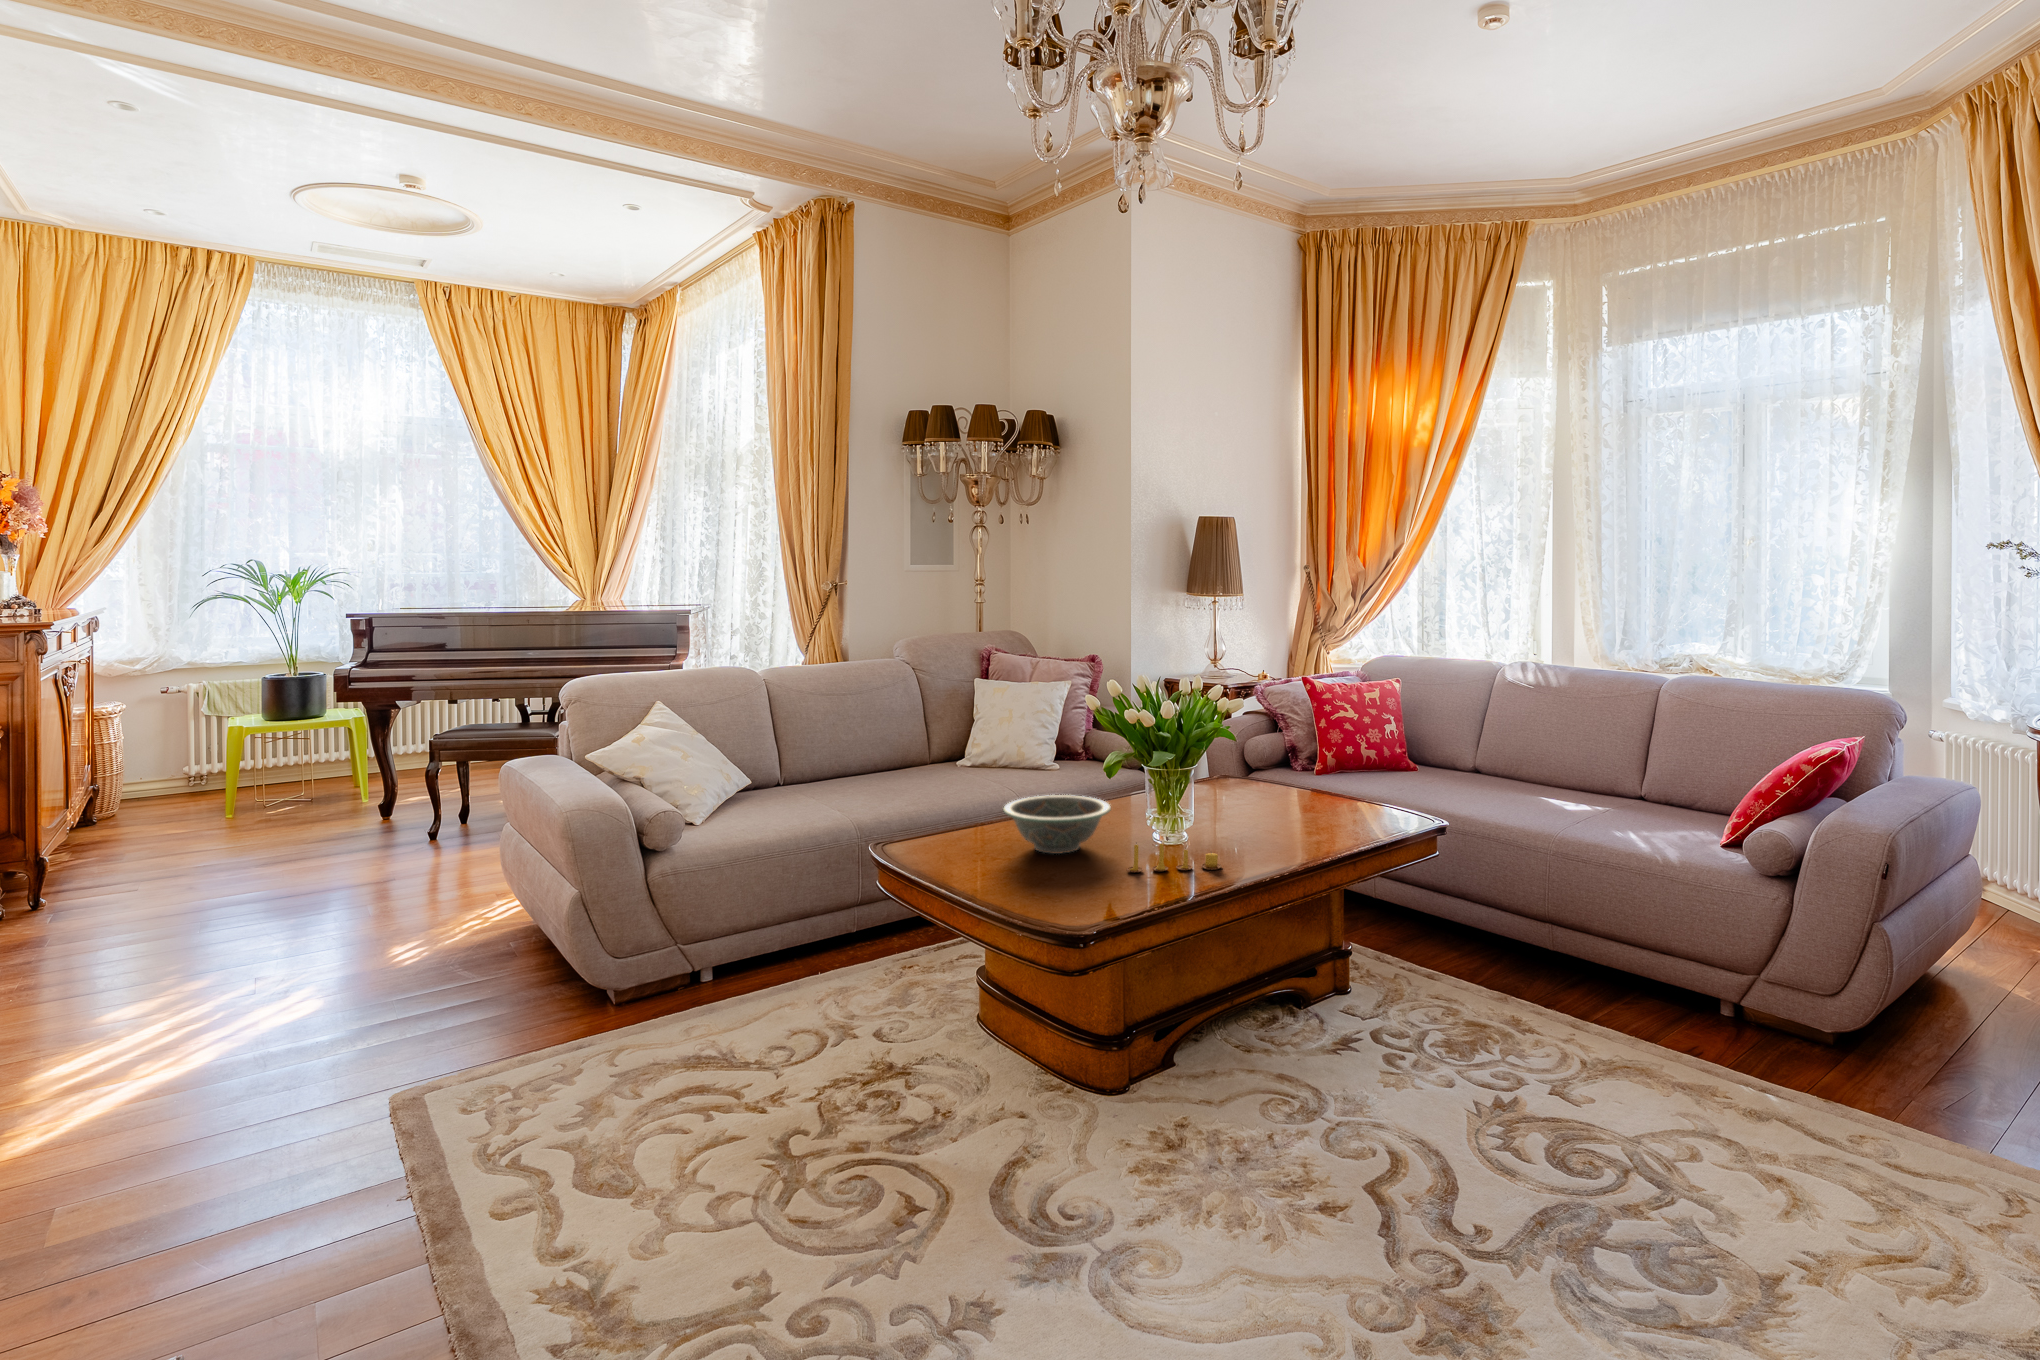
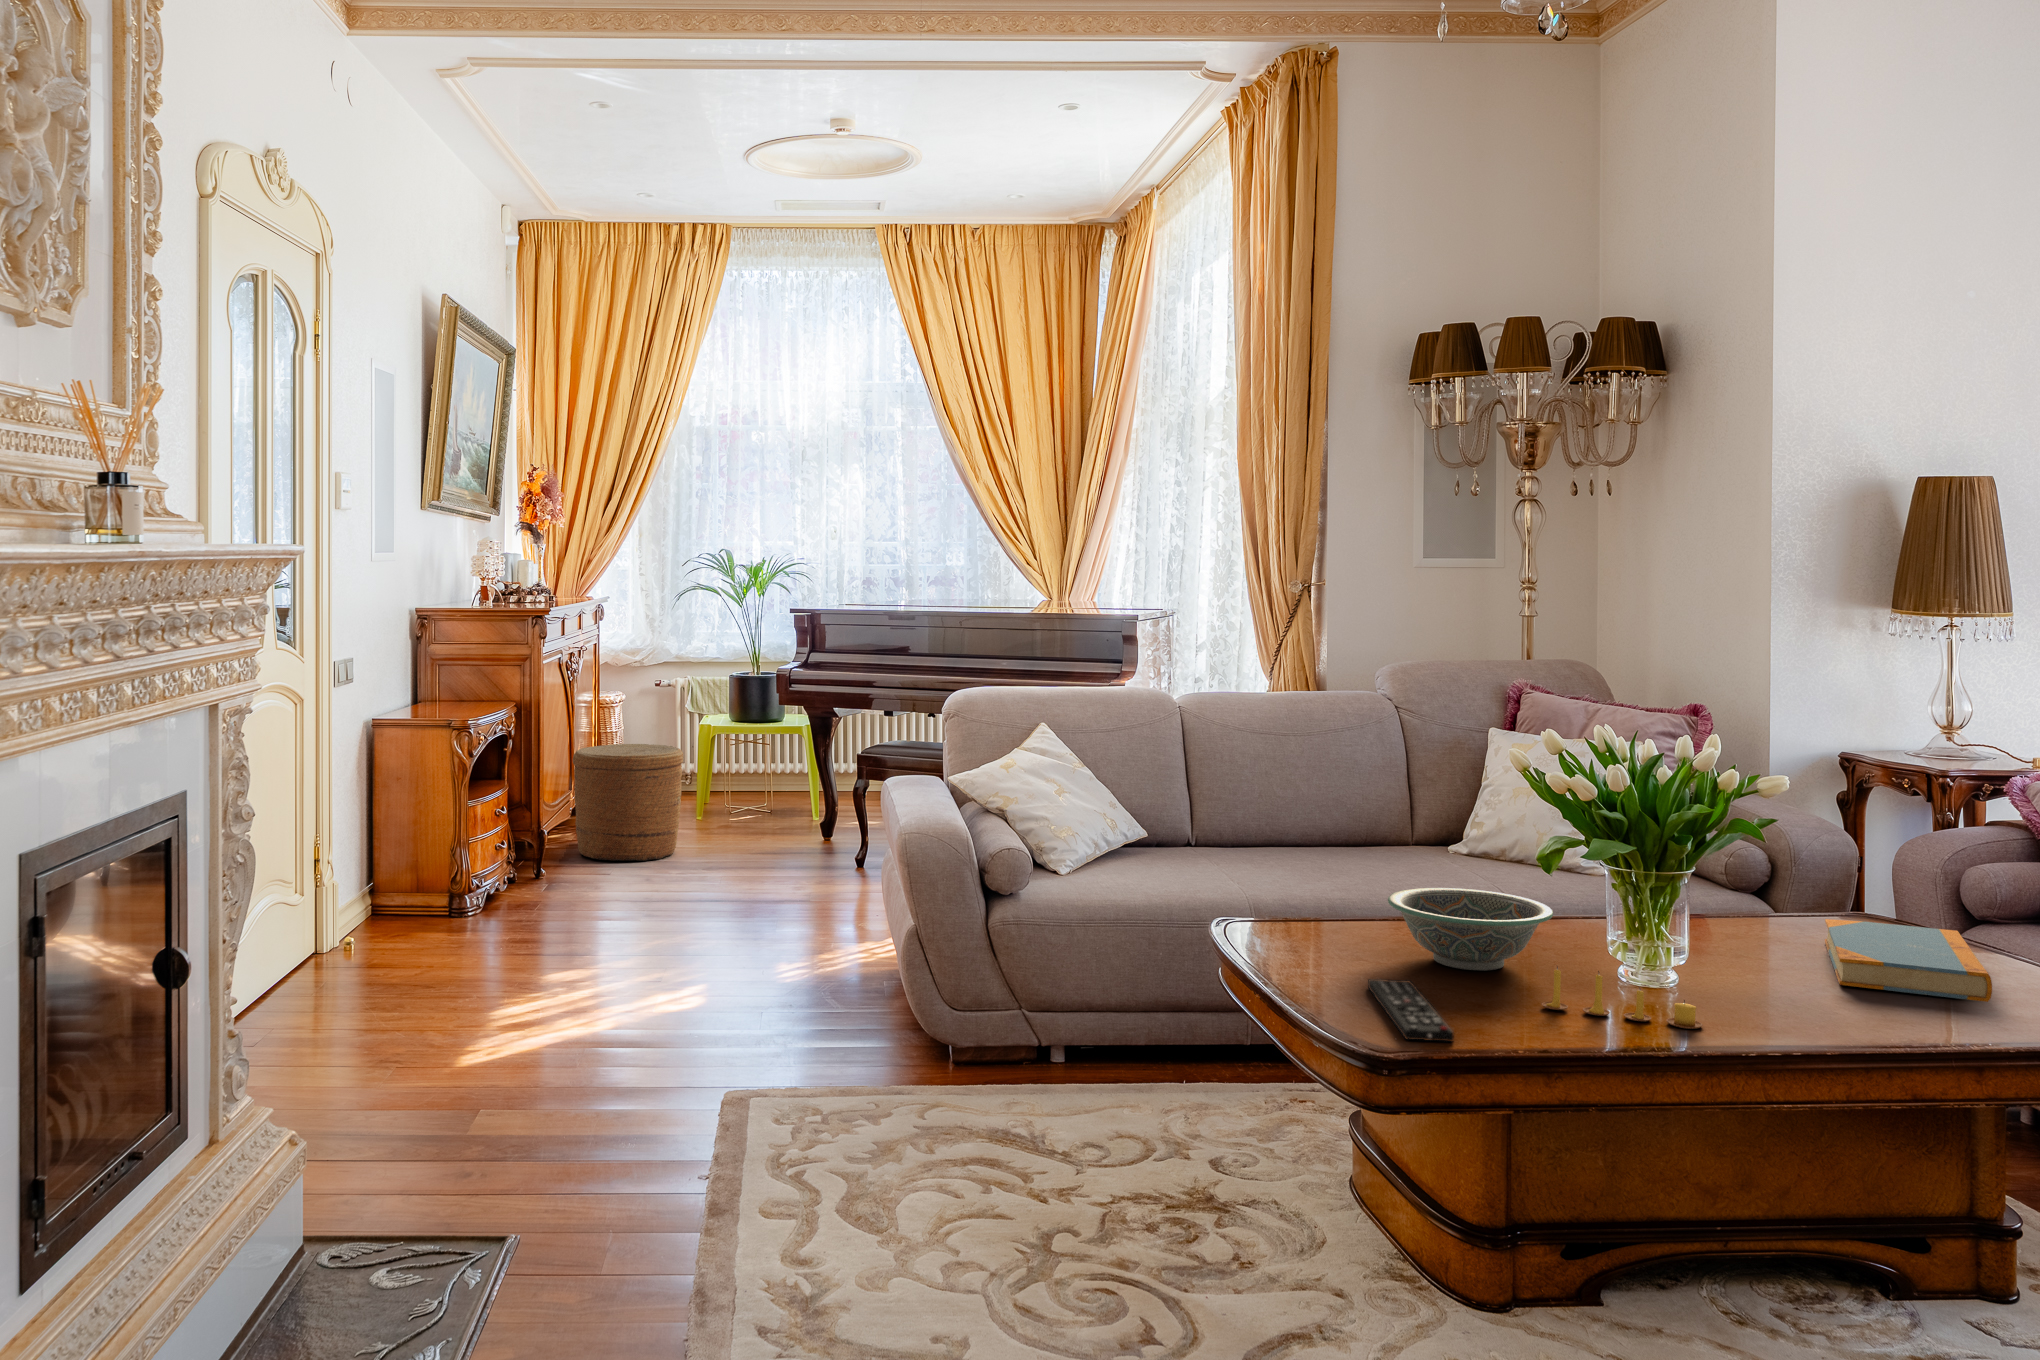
woven basket: none [76,754,226,880] -> present [573,744,683,861]
book: none [1227,780,1333,824] -> present [1825,919,1992,1002]
remote control: none [1013,869,1101,916] -> present [1368,979,1454,1042]

